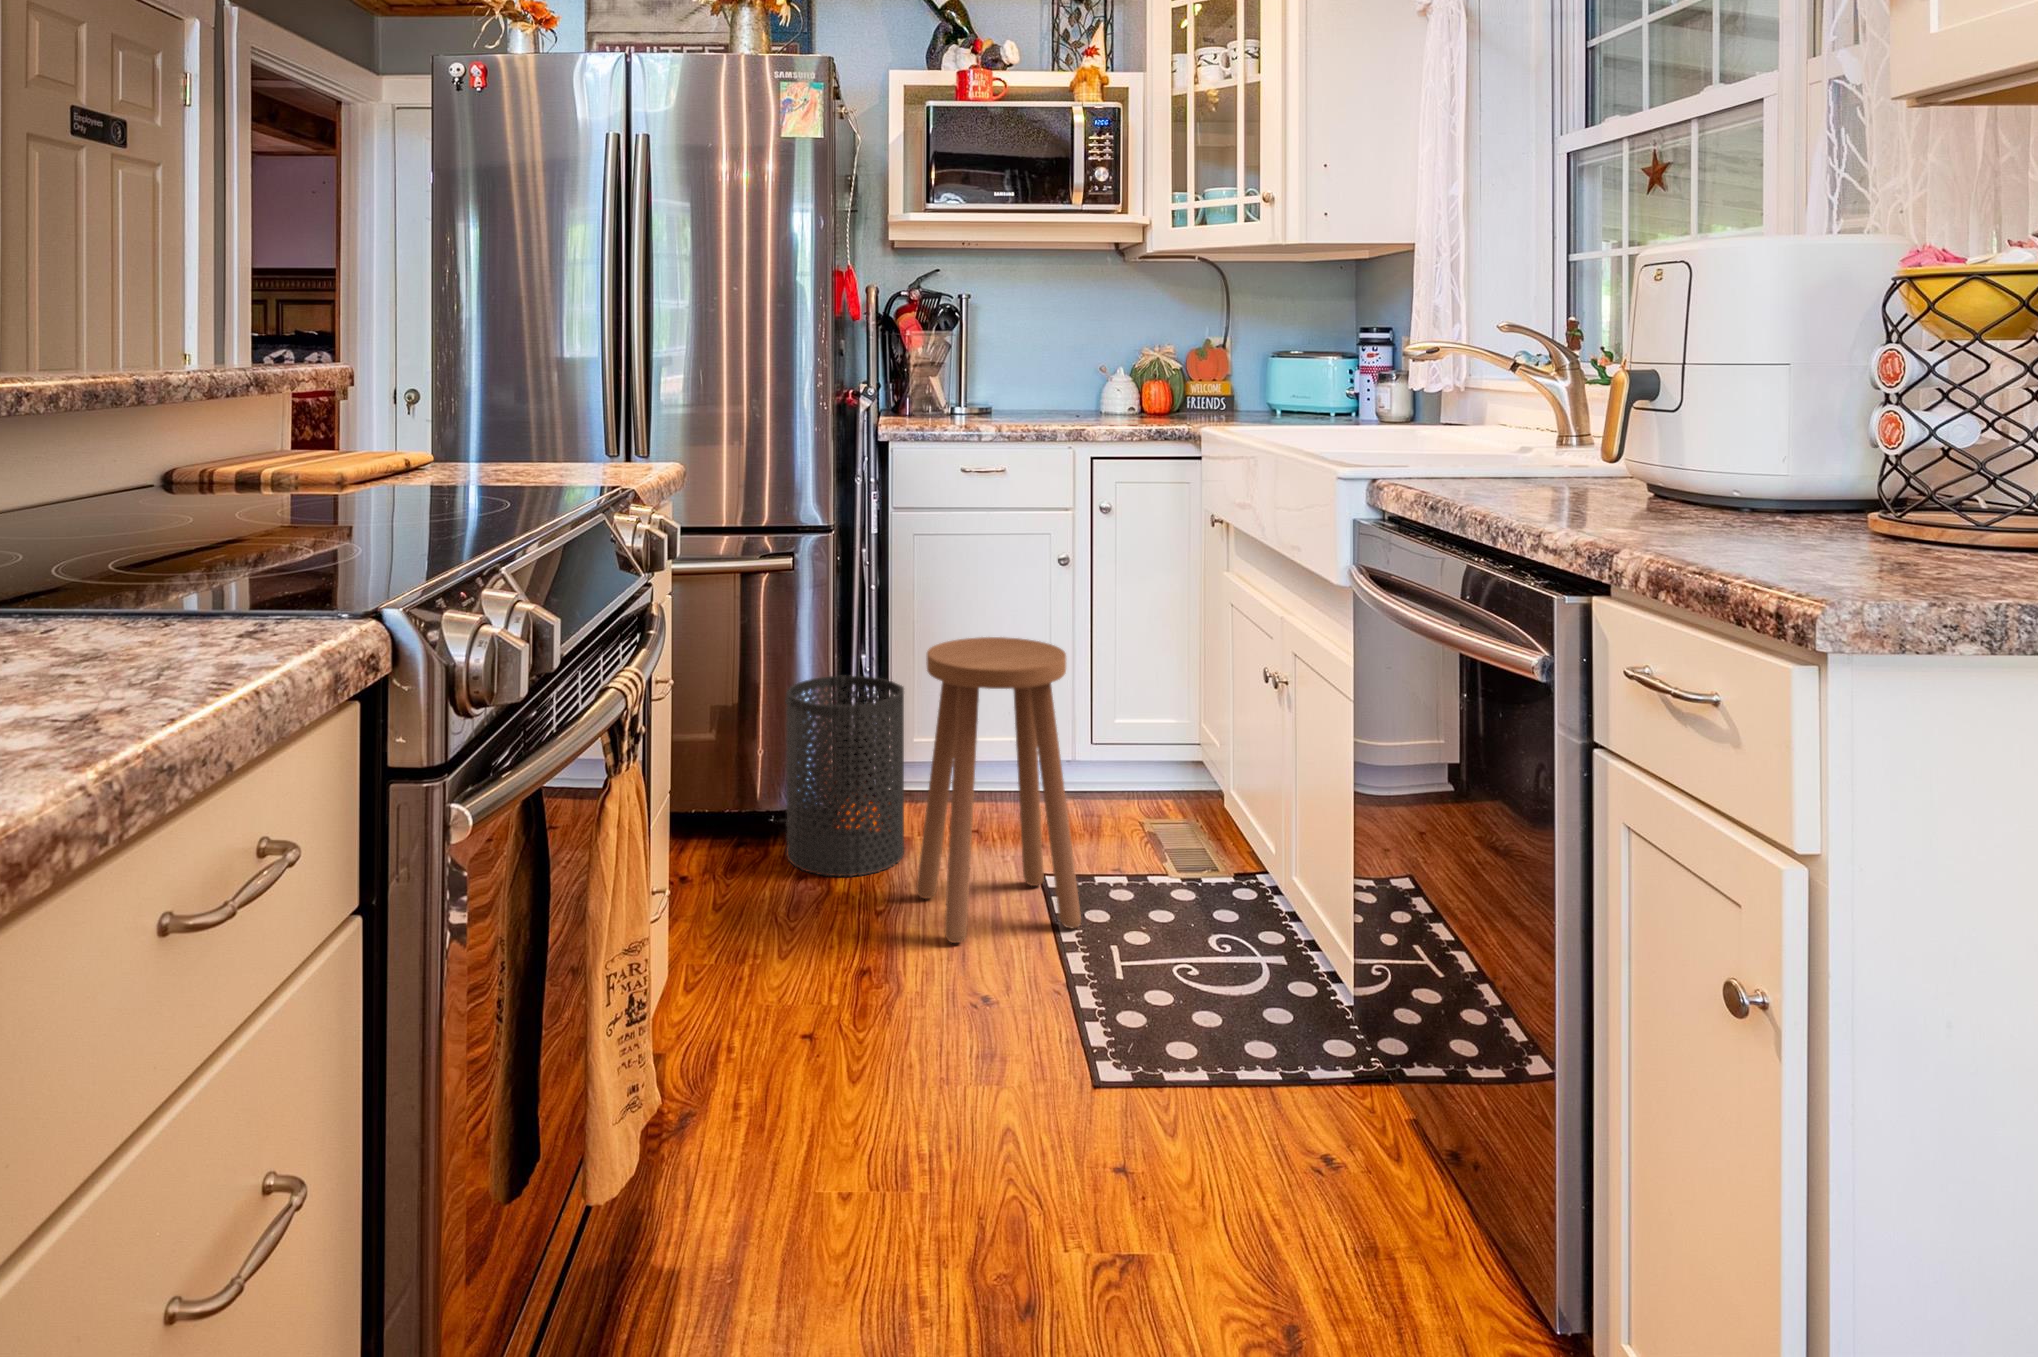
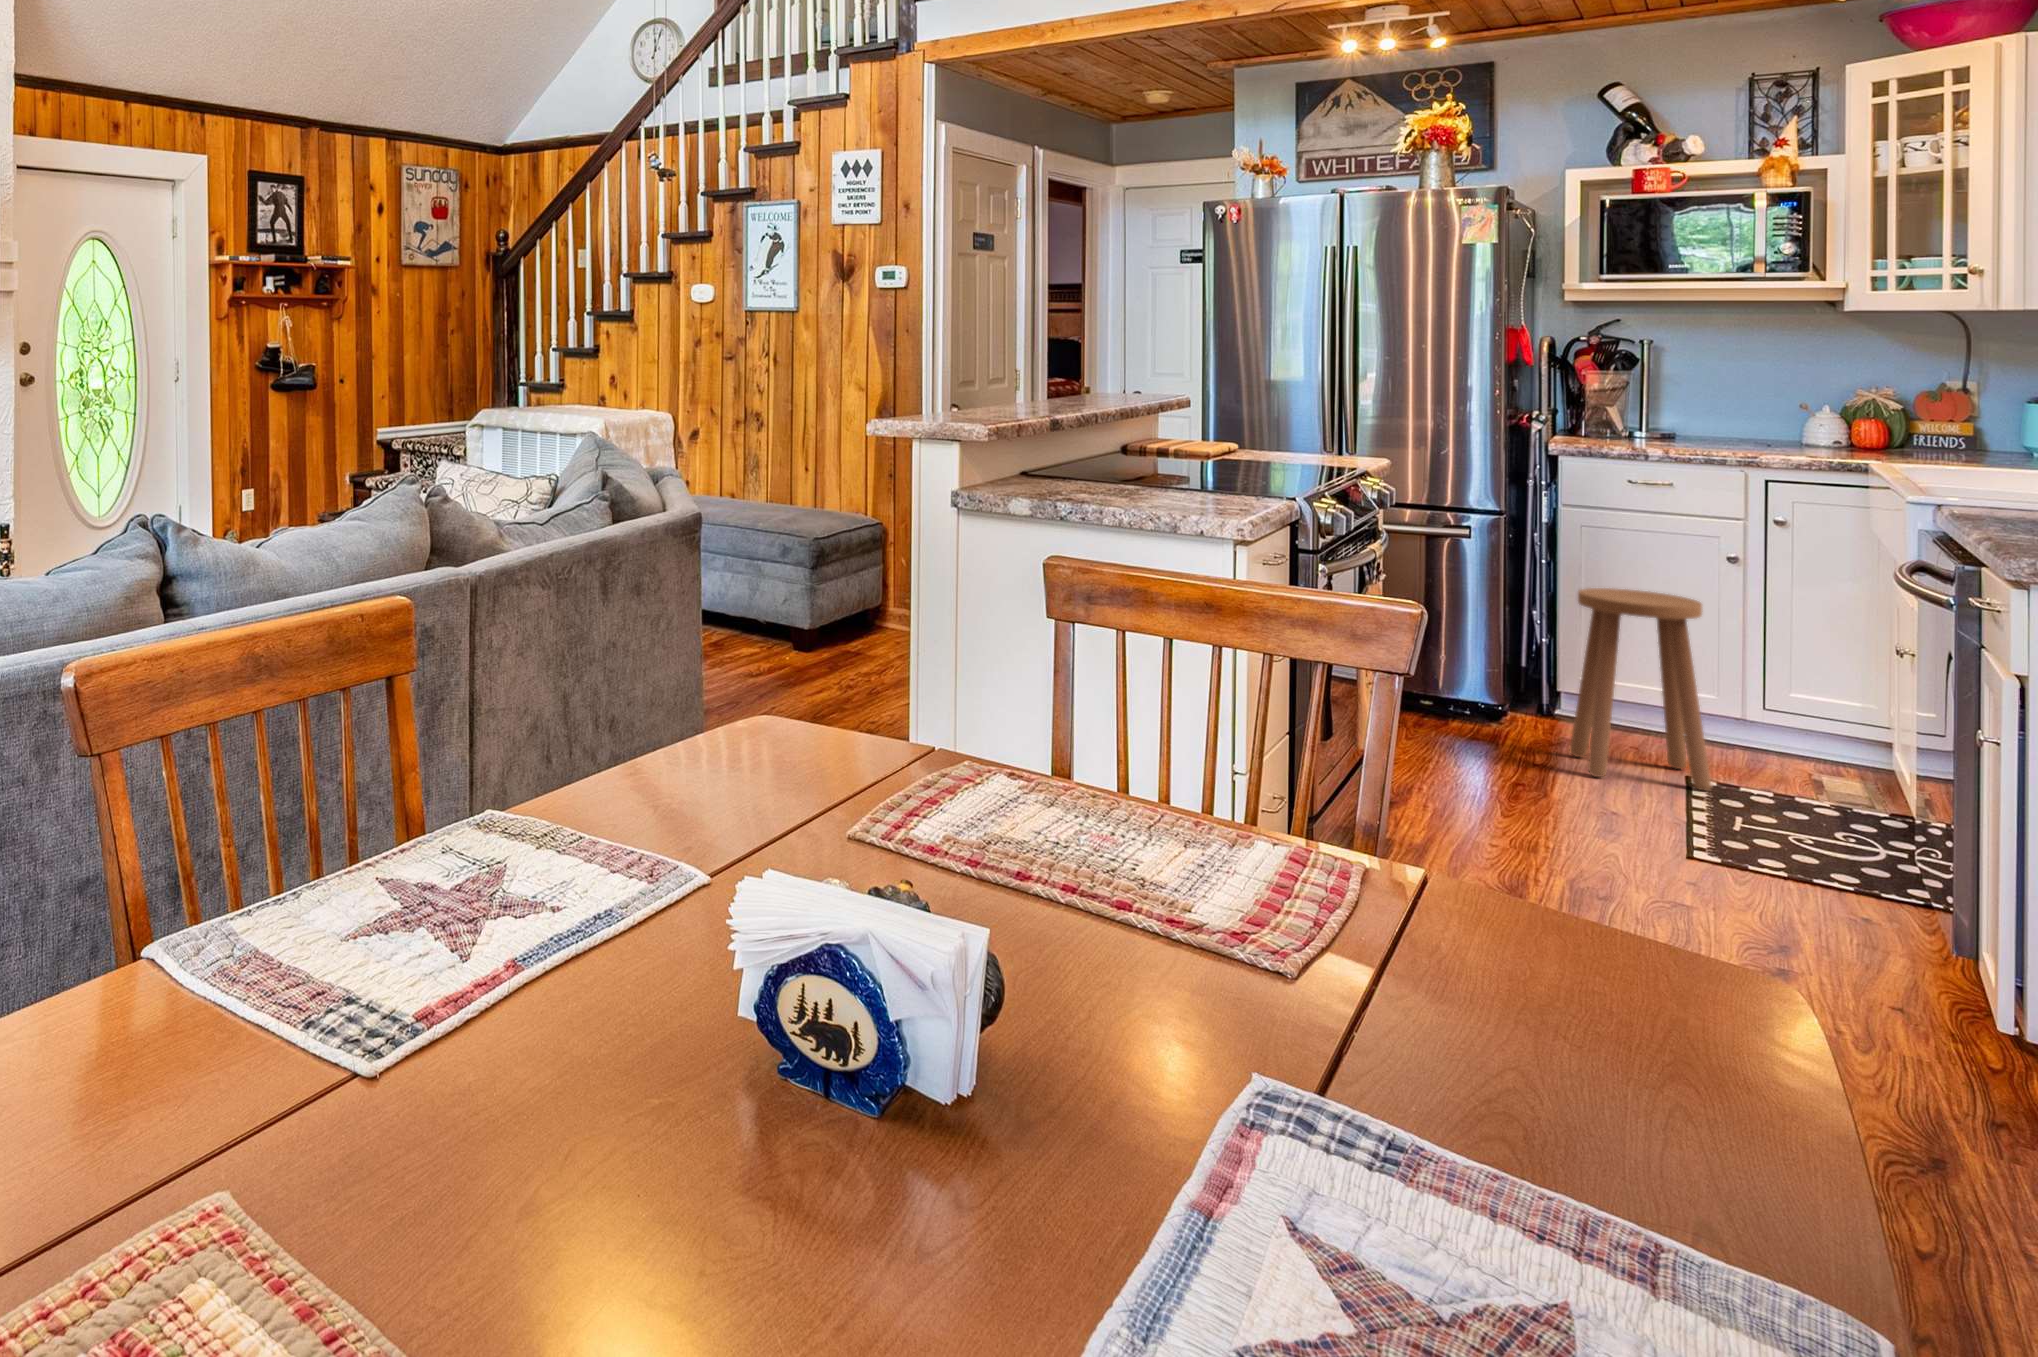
trash can: present [785,676,904,876] -> none [1463,610,1566,741]

